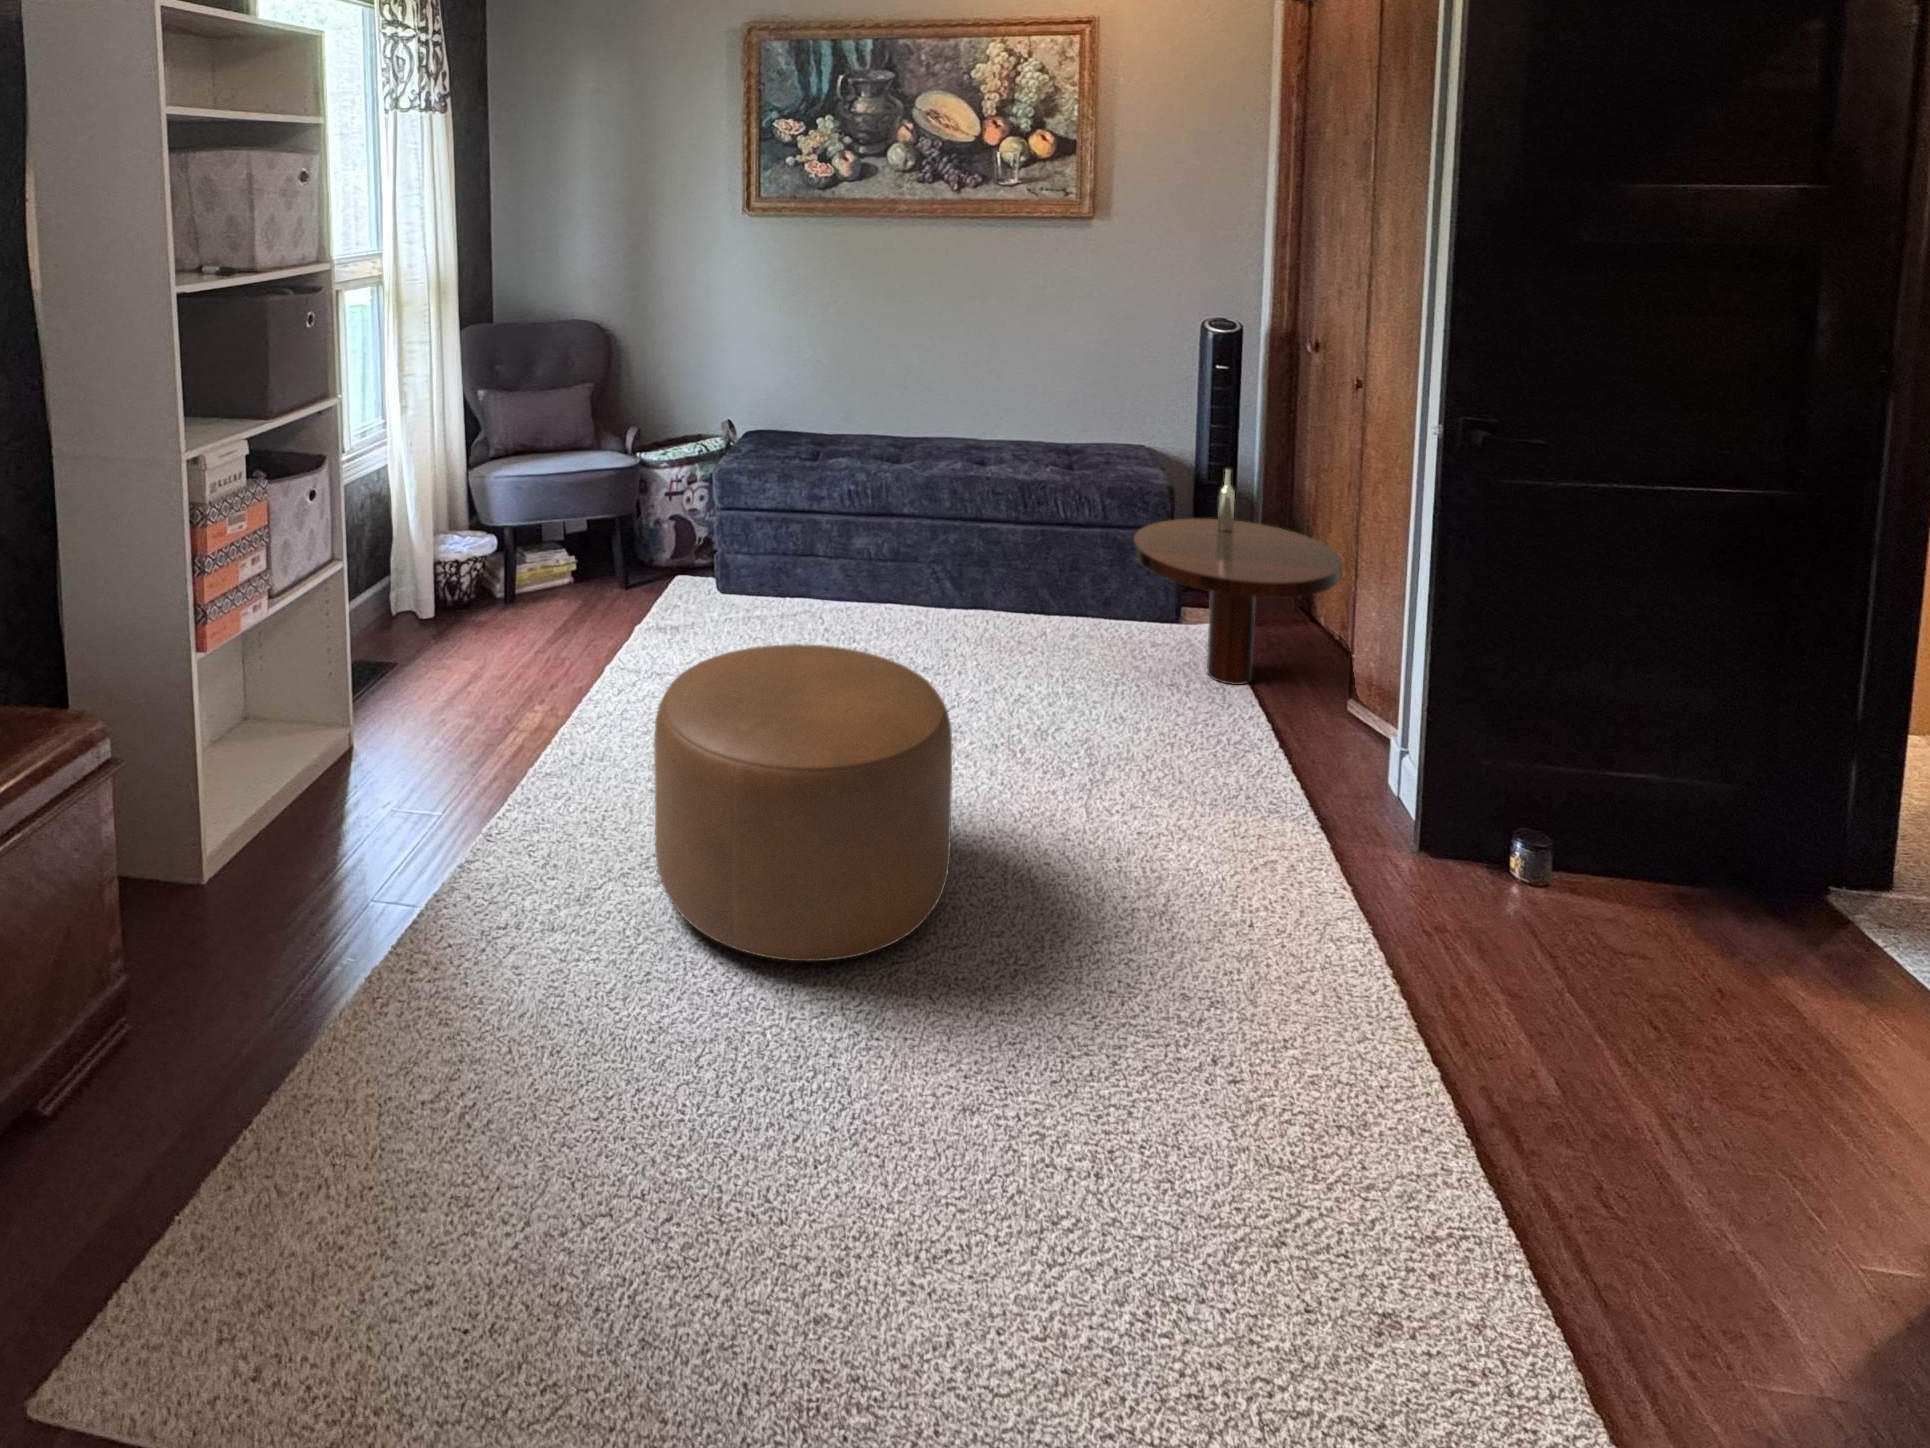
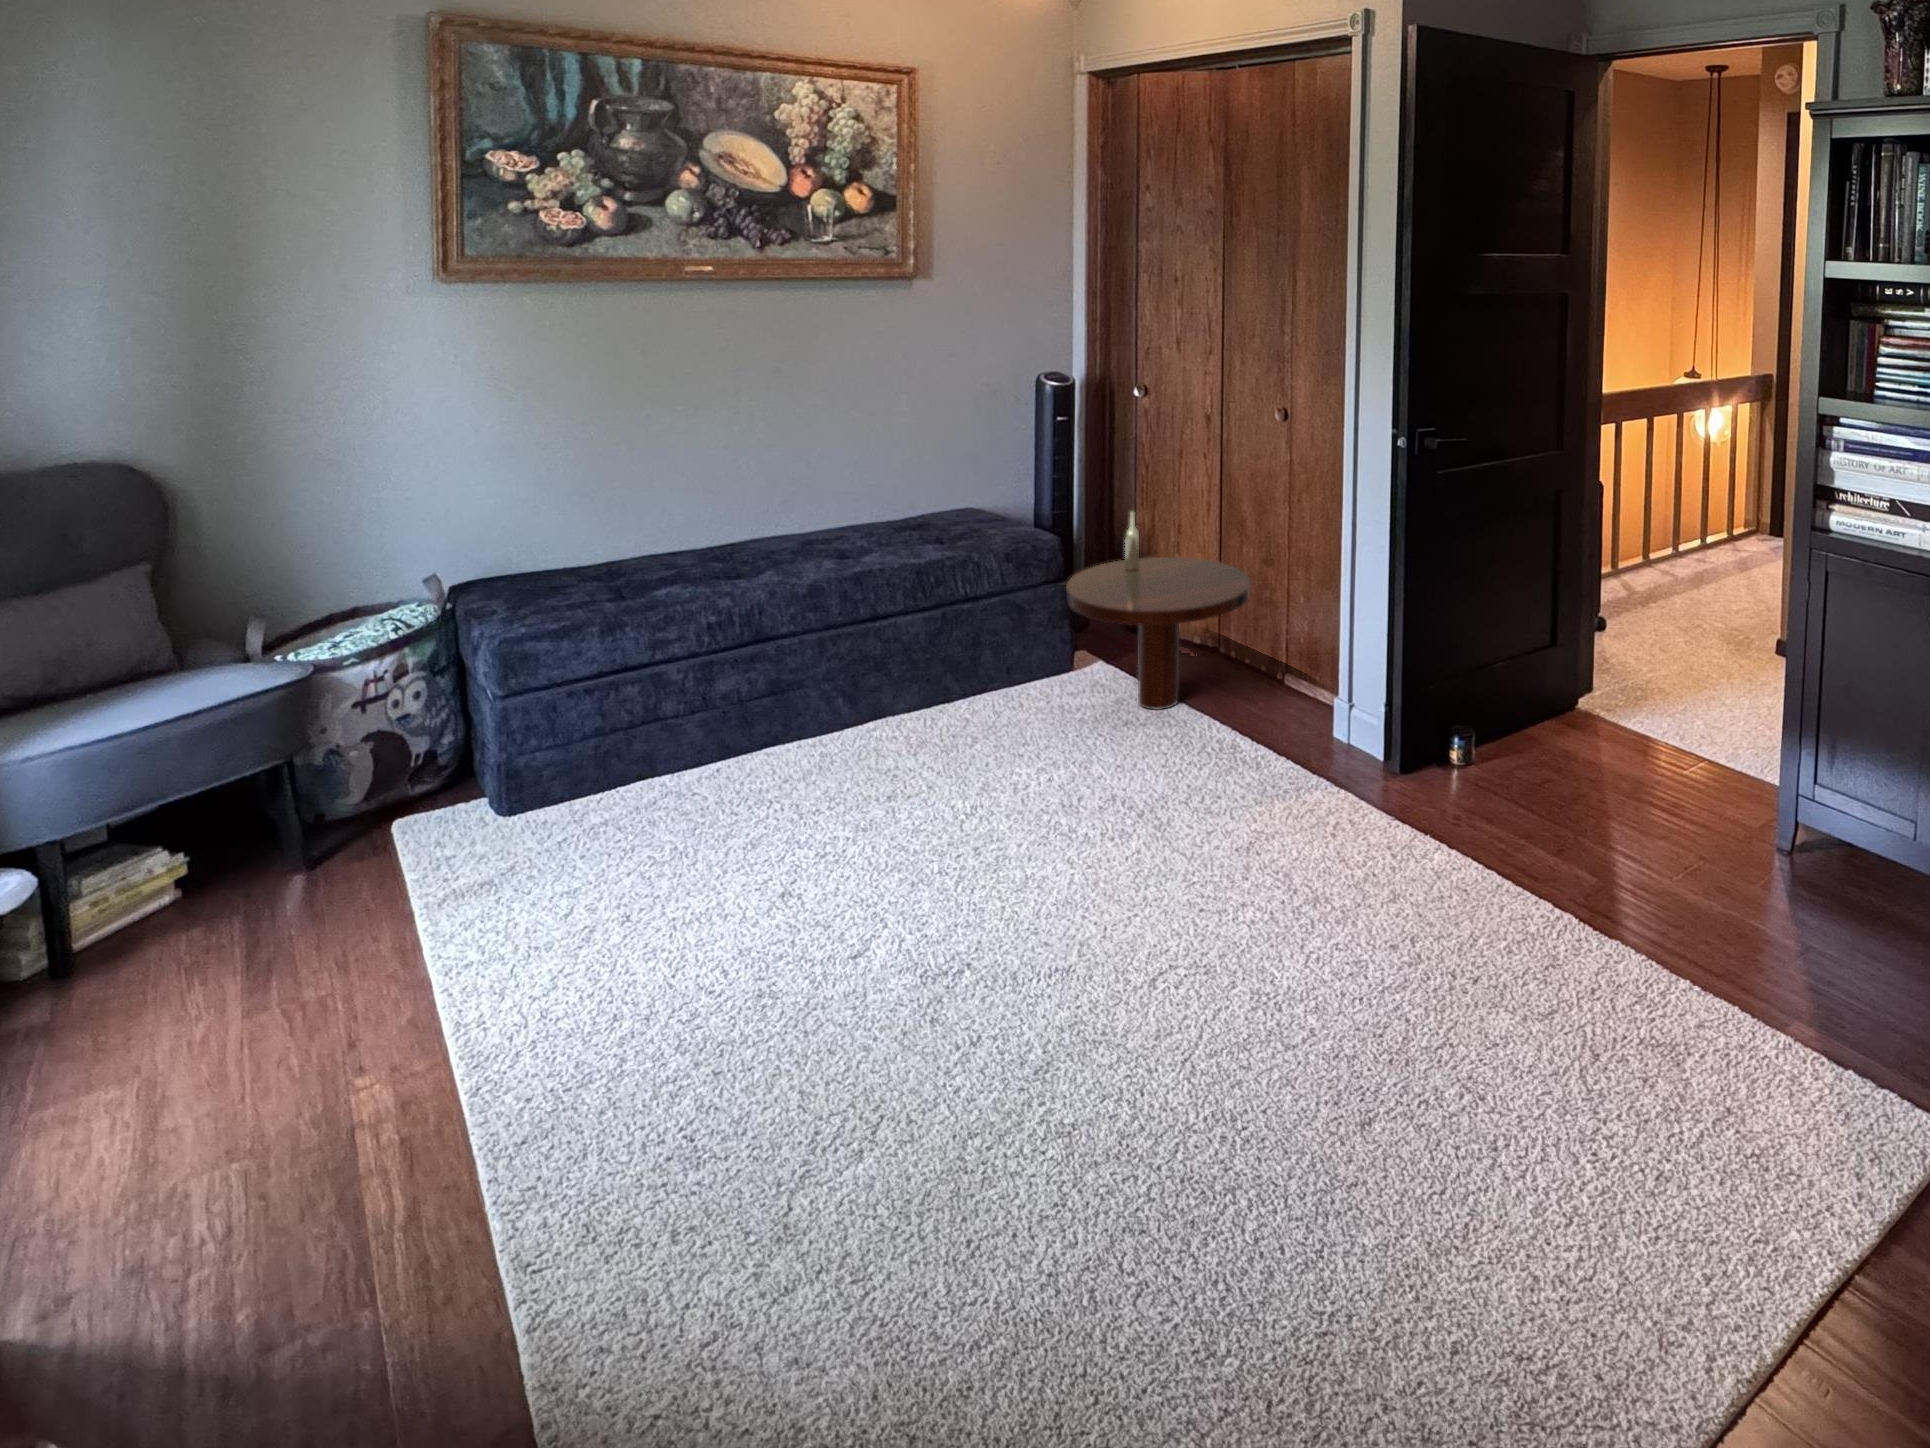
ottoman: present [654,644,952,961] -> none [833,773,1191,1165]

